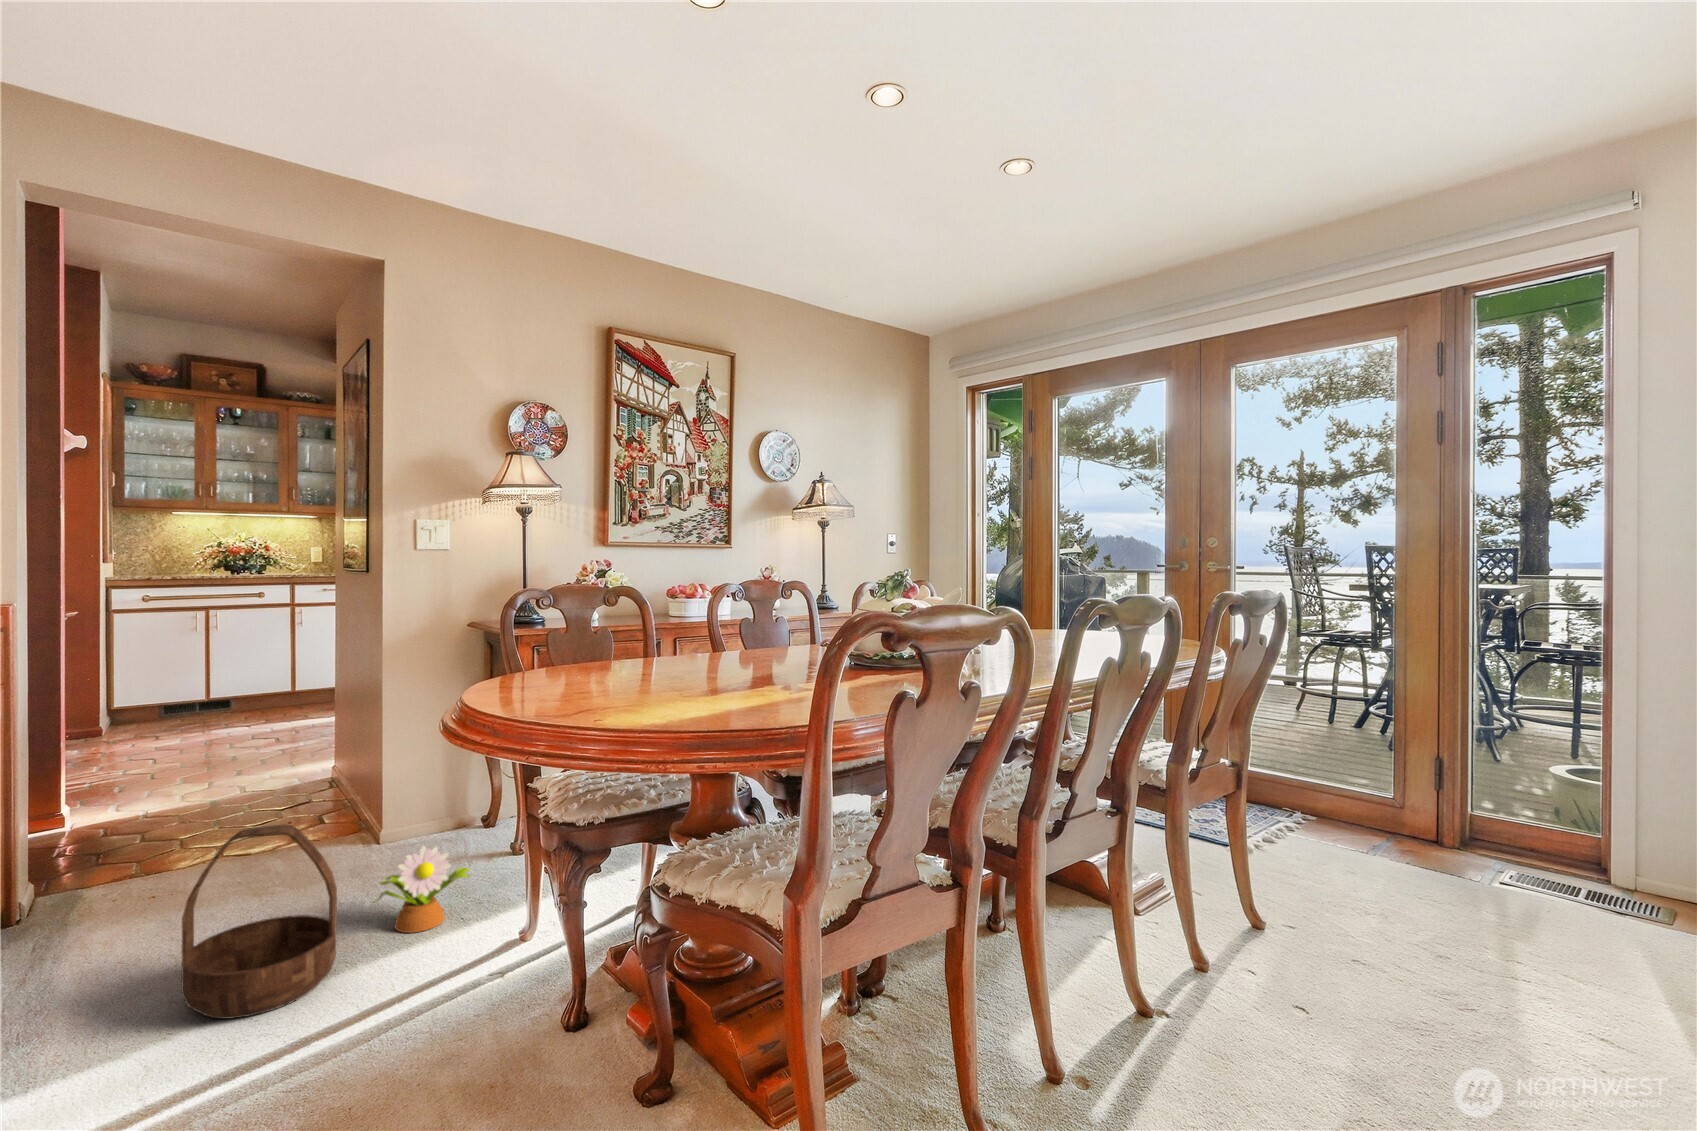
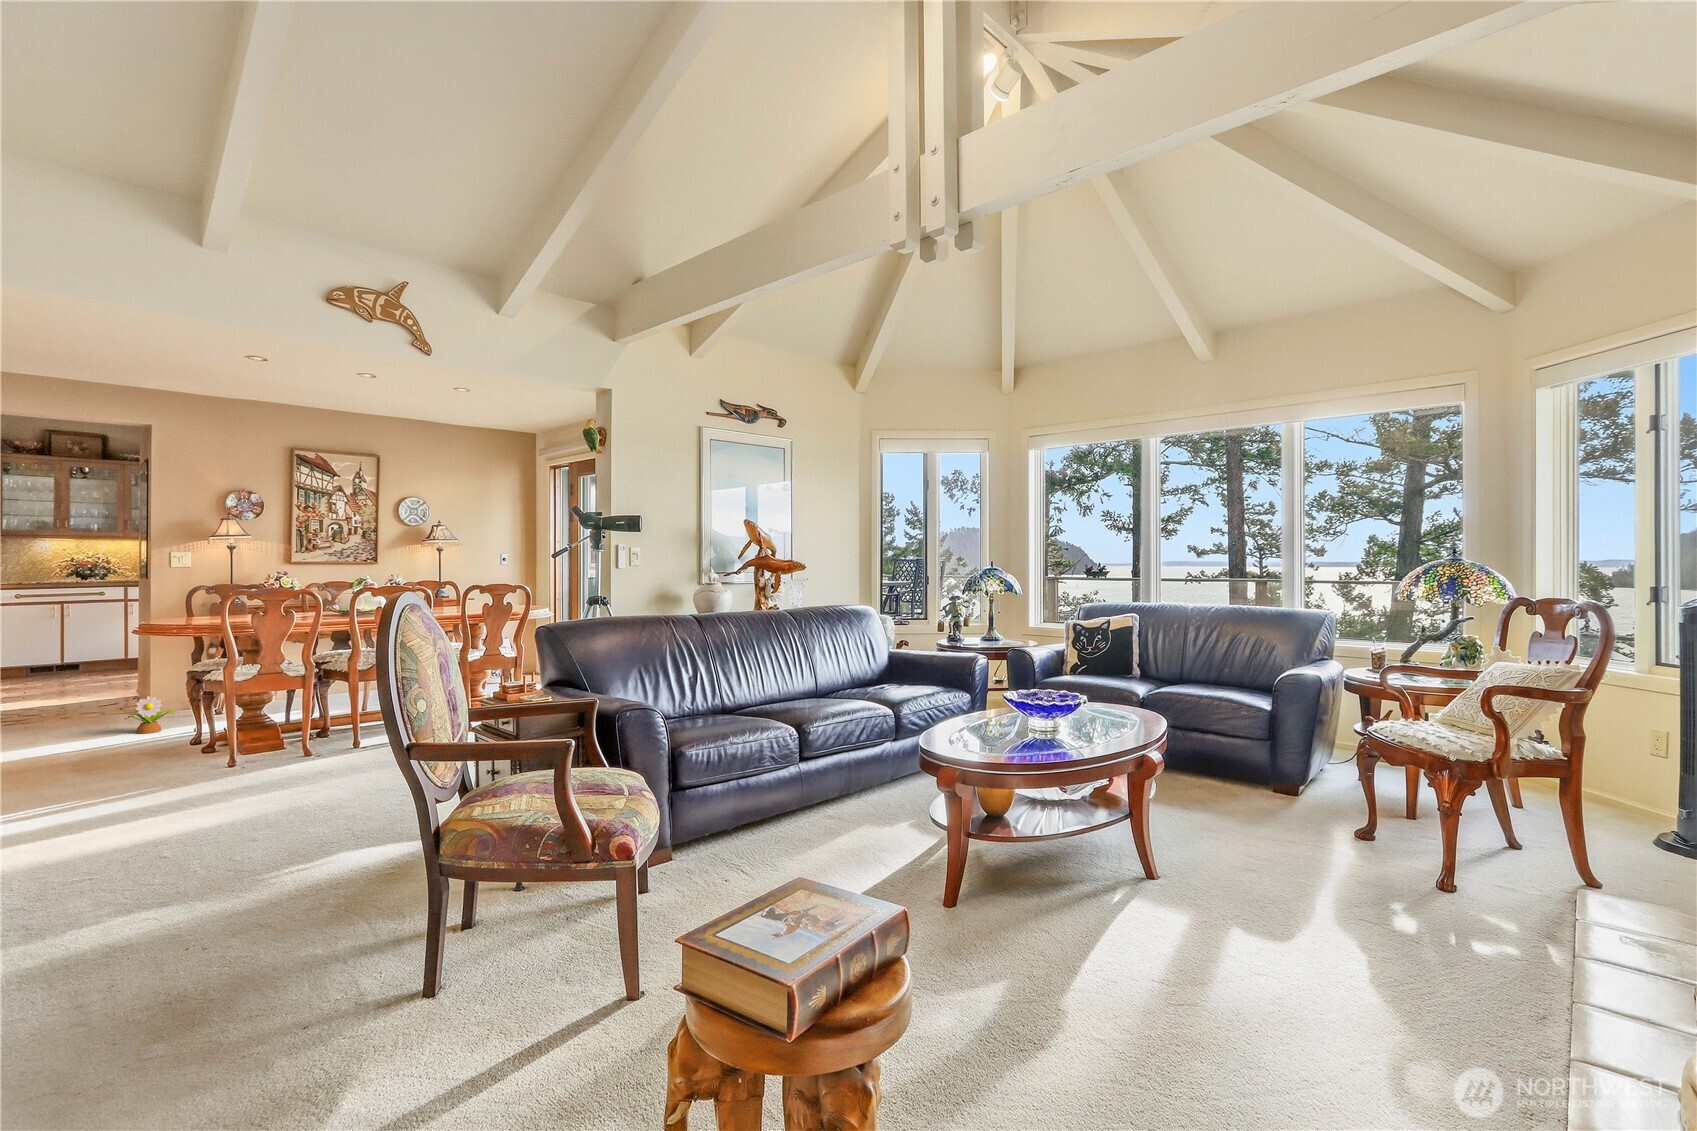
basket: present [181,824,337,1019] -> none [35,680,104,749]

